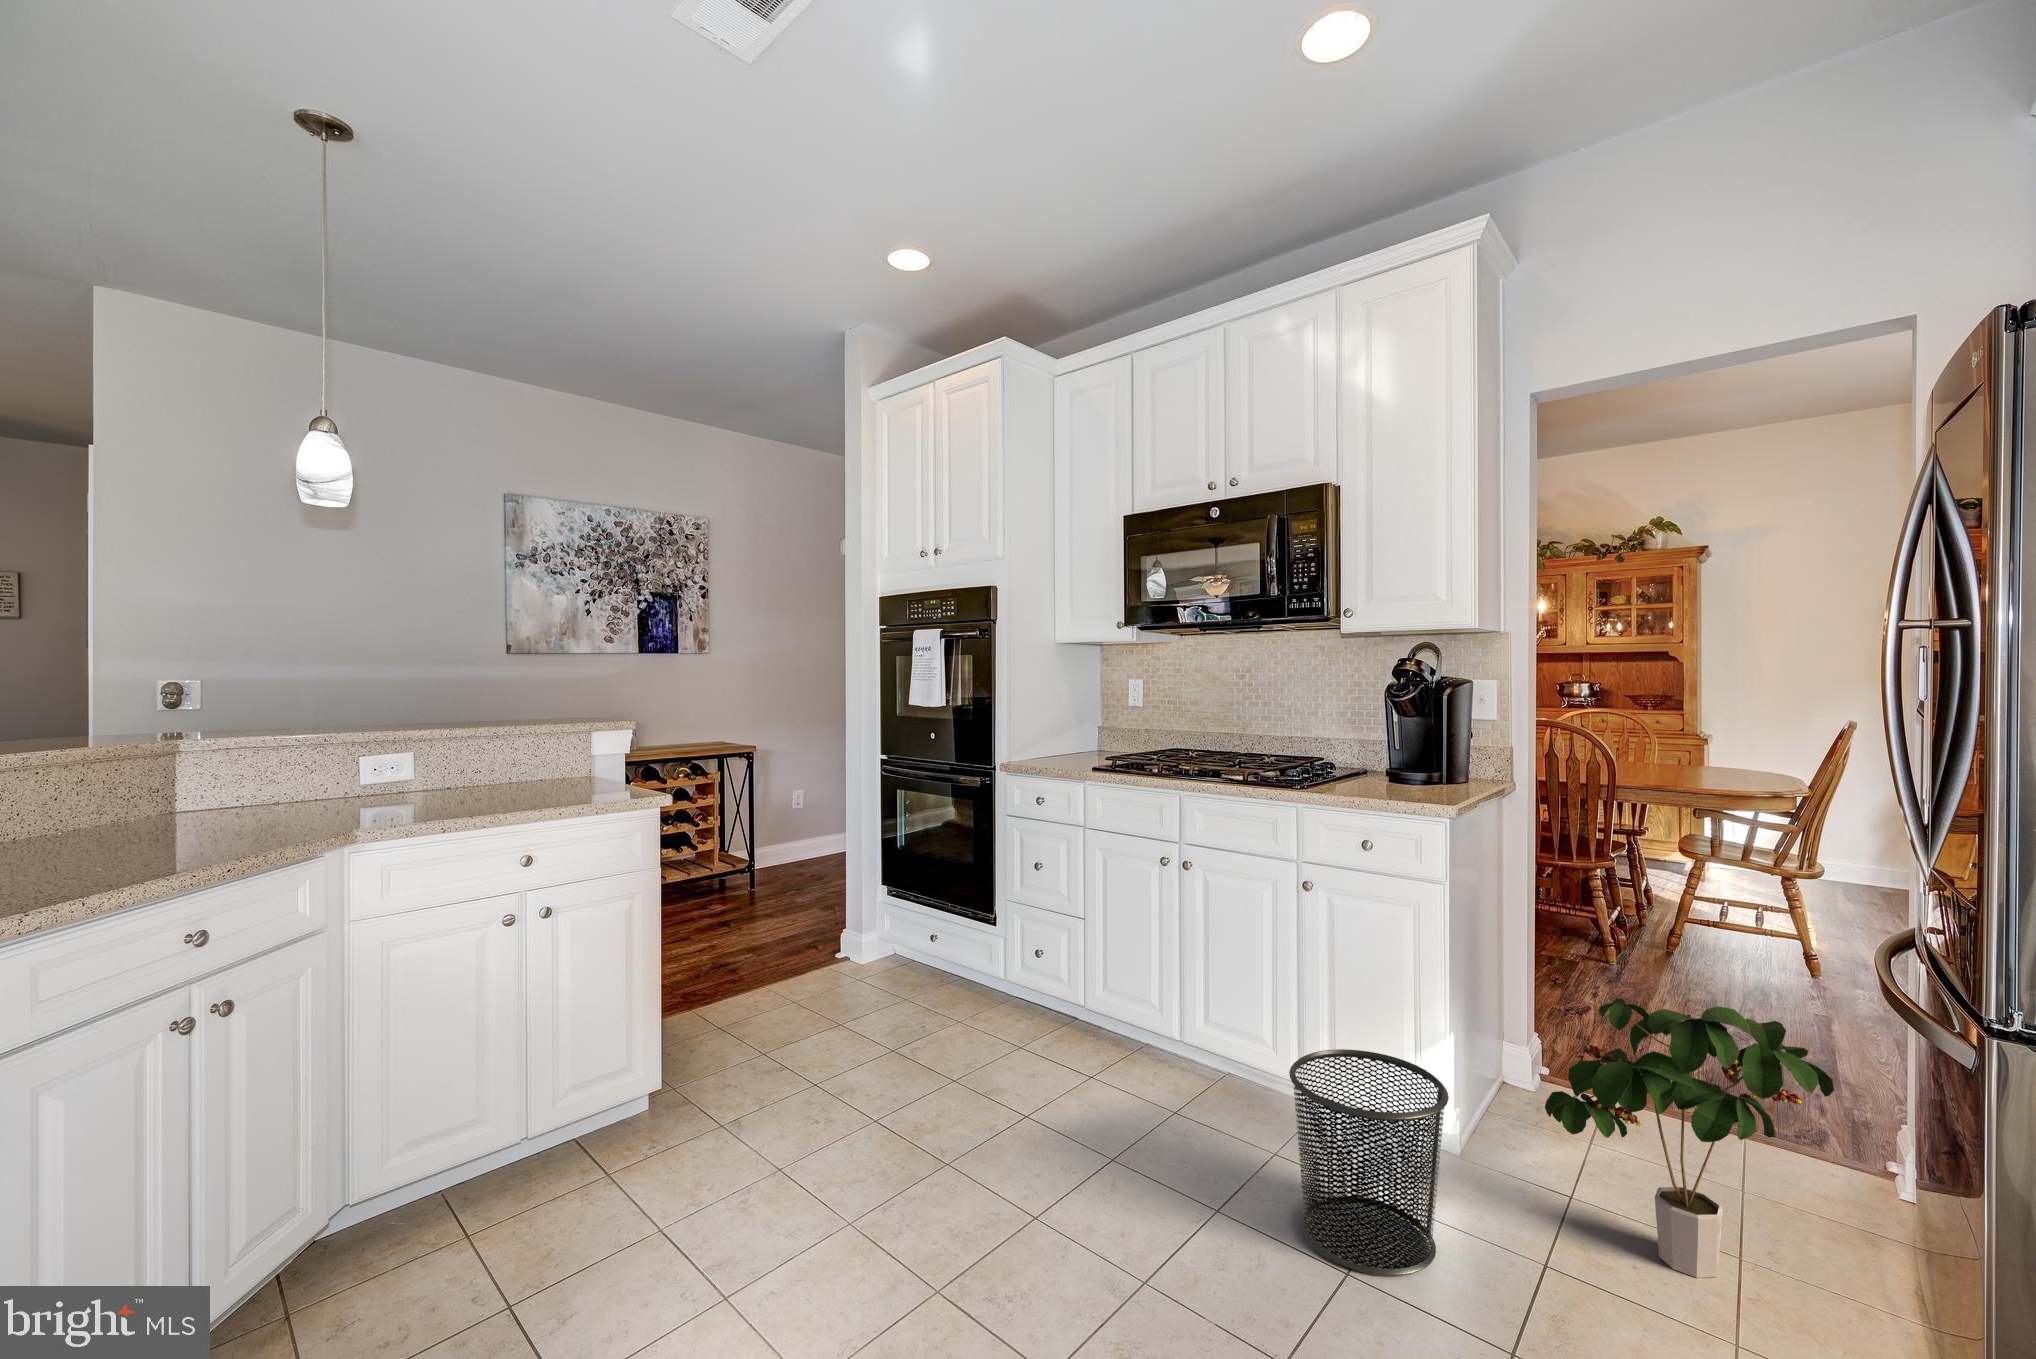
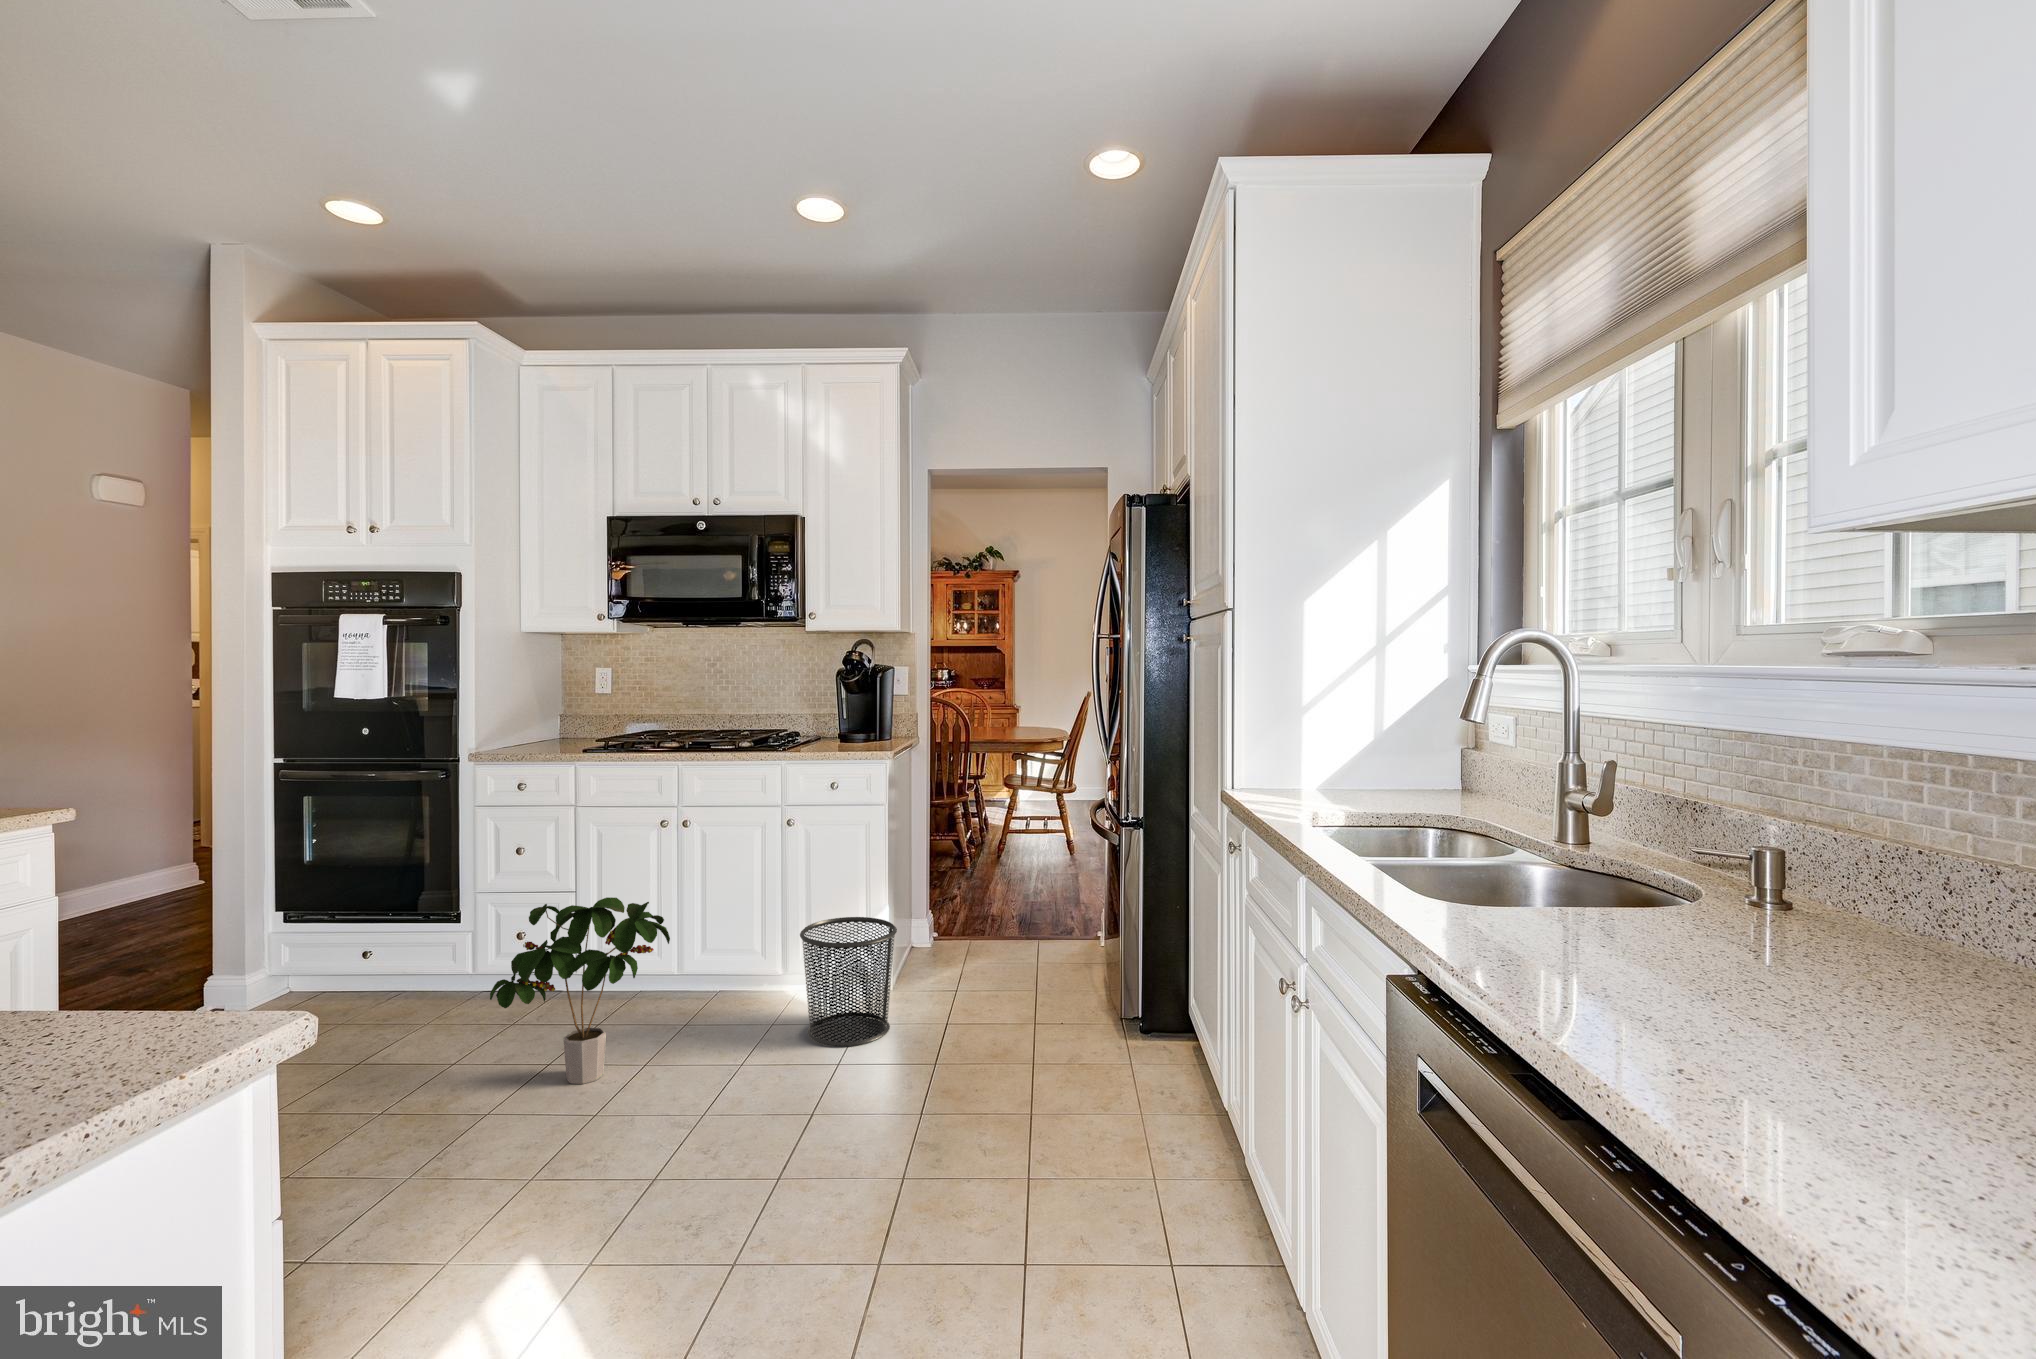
potted plant: present [1545,999,1834,1278] -> present [490,897,670,1084]

